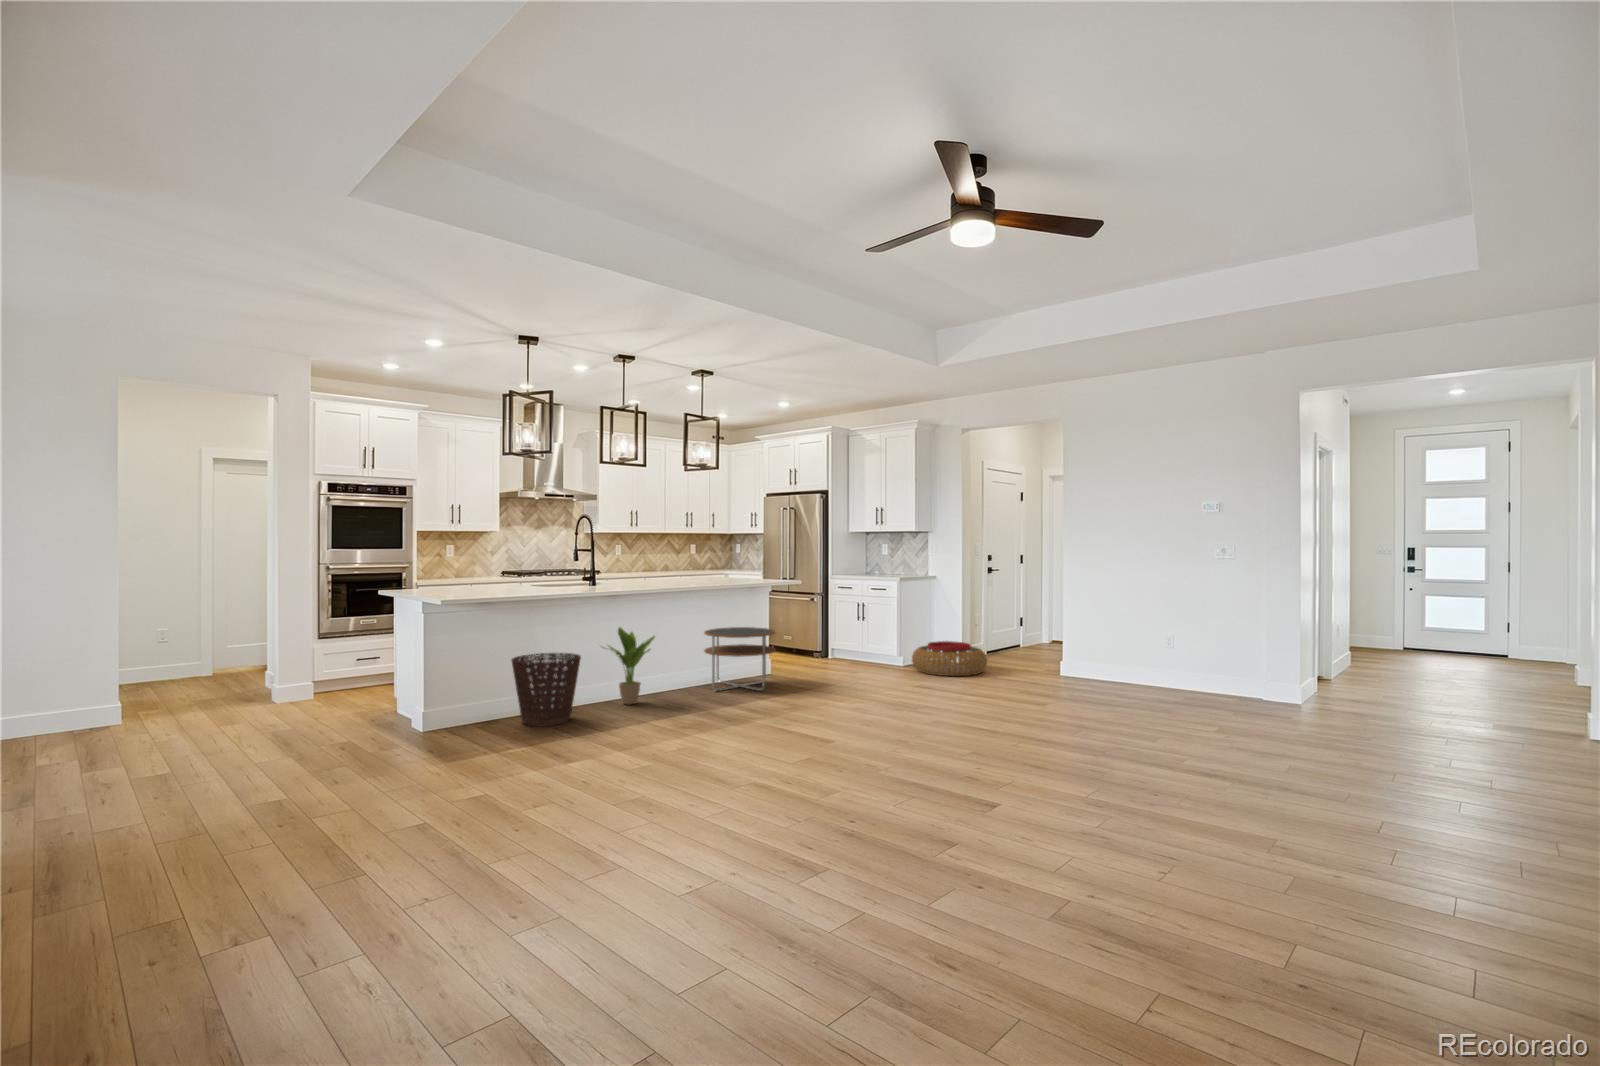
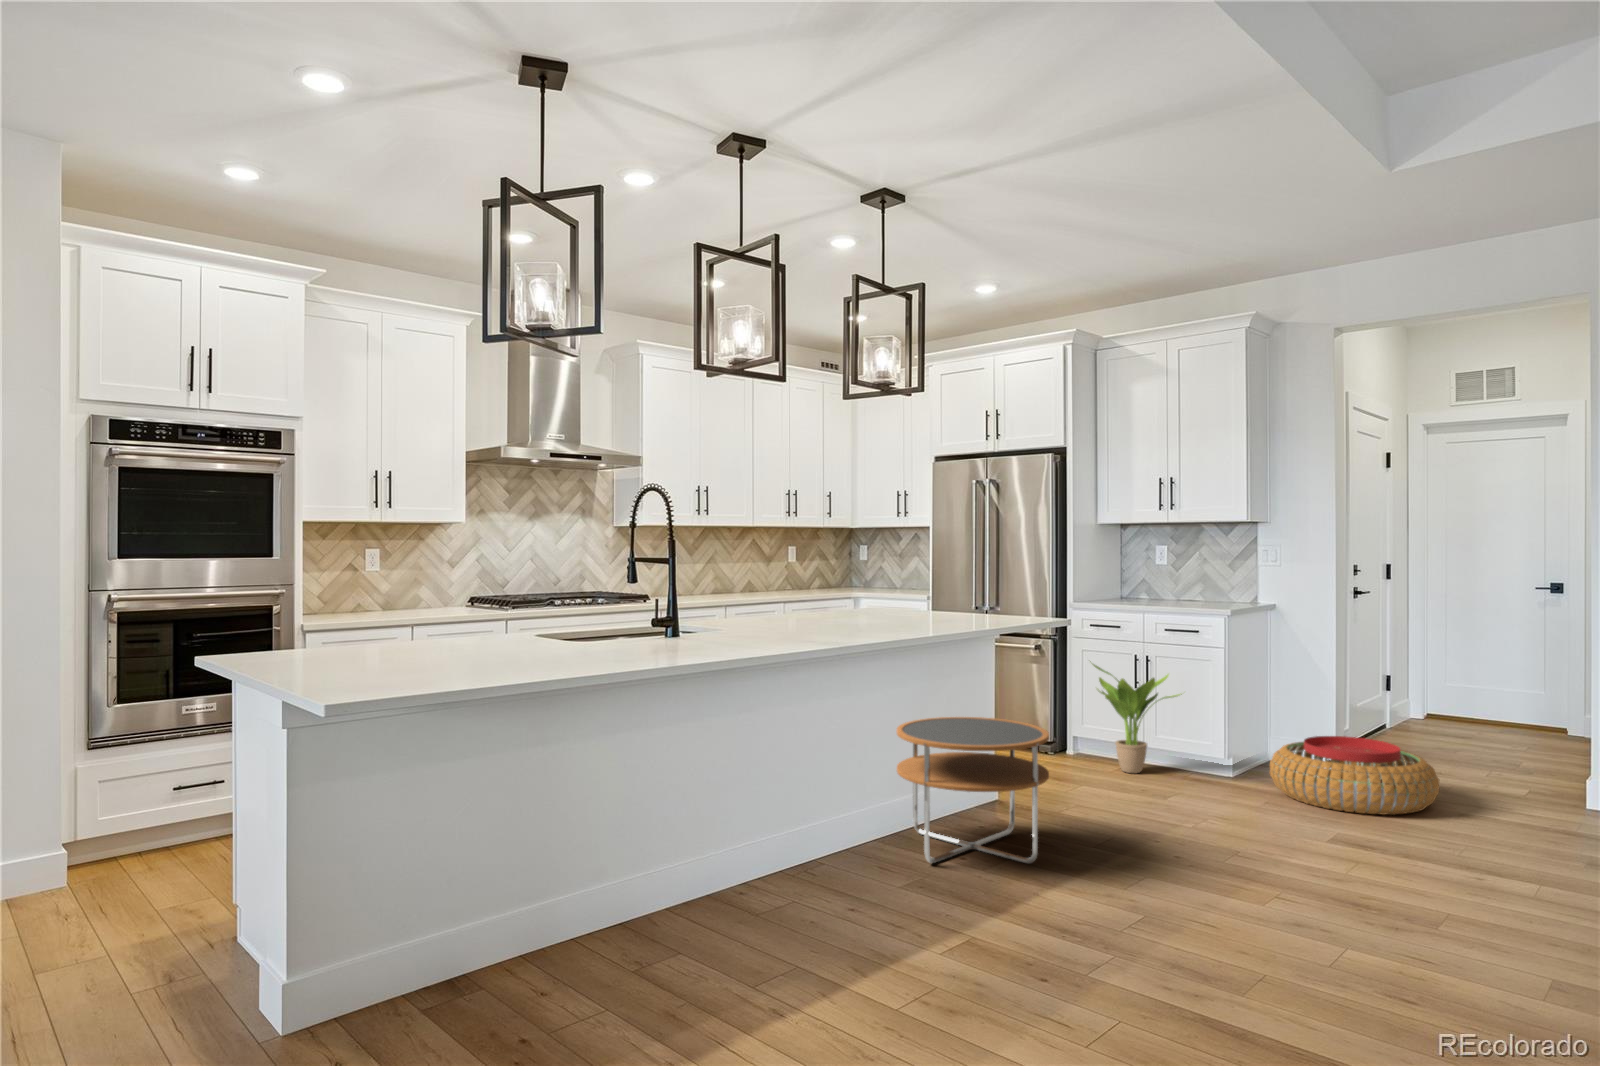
potted plant: present [609,628,655,704] -> present [1090,661,1182,773]
basket: present [512,653,581,726] -> none [510,805,676,1009]

